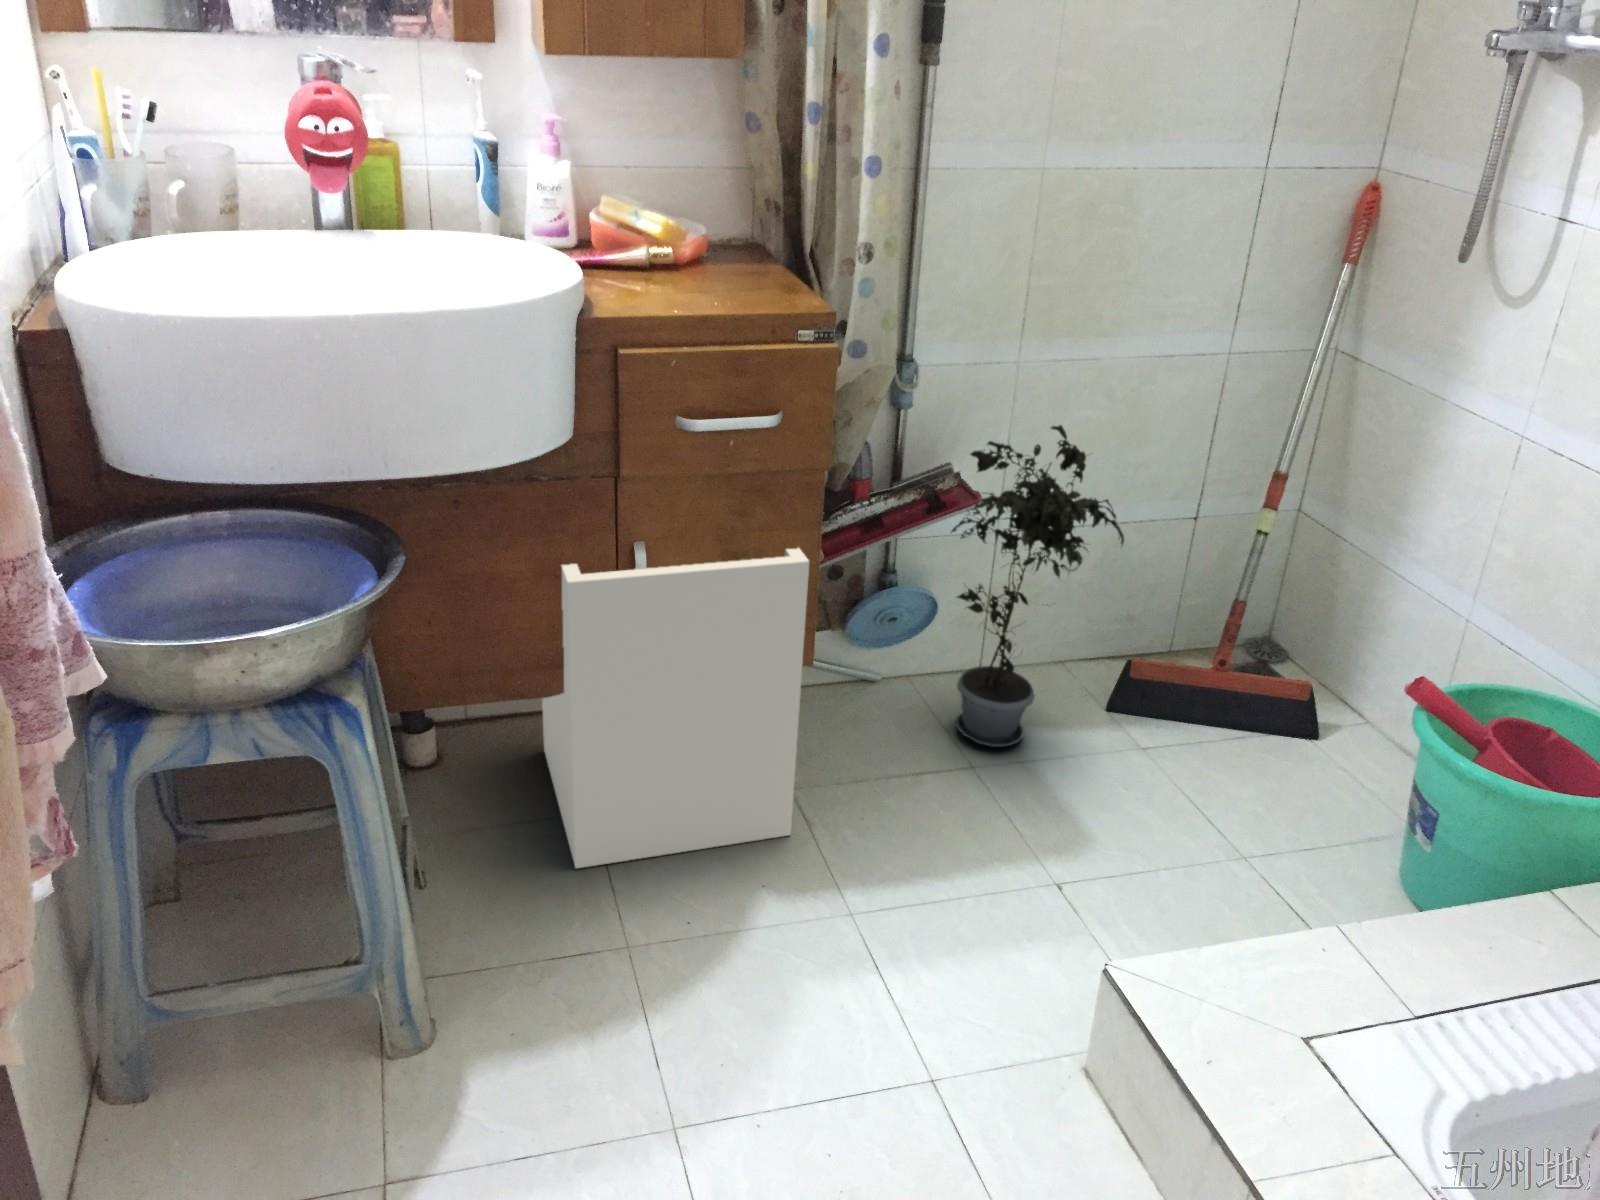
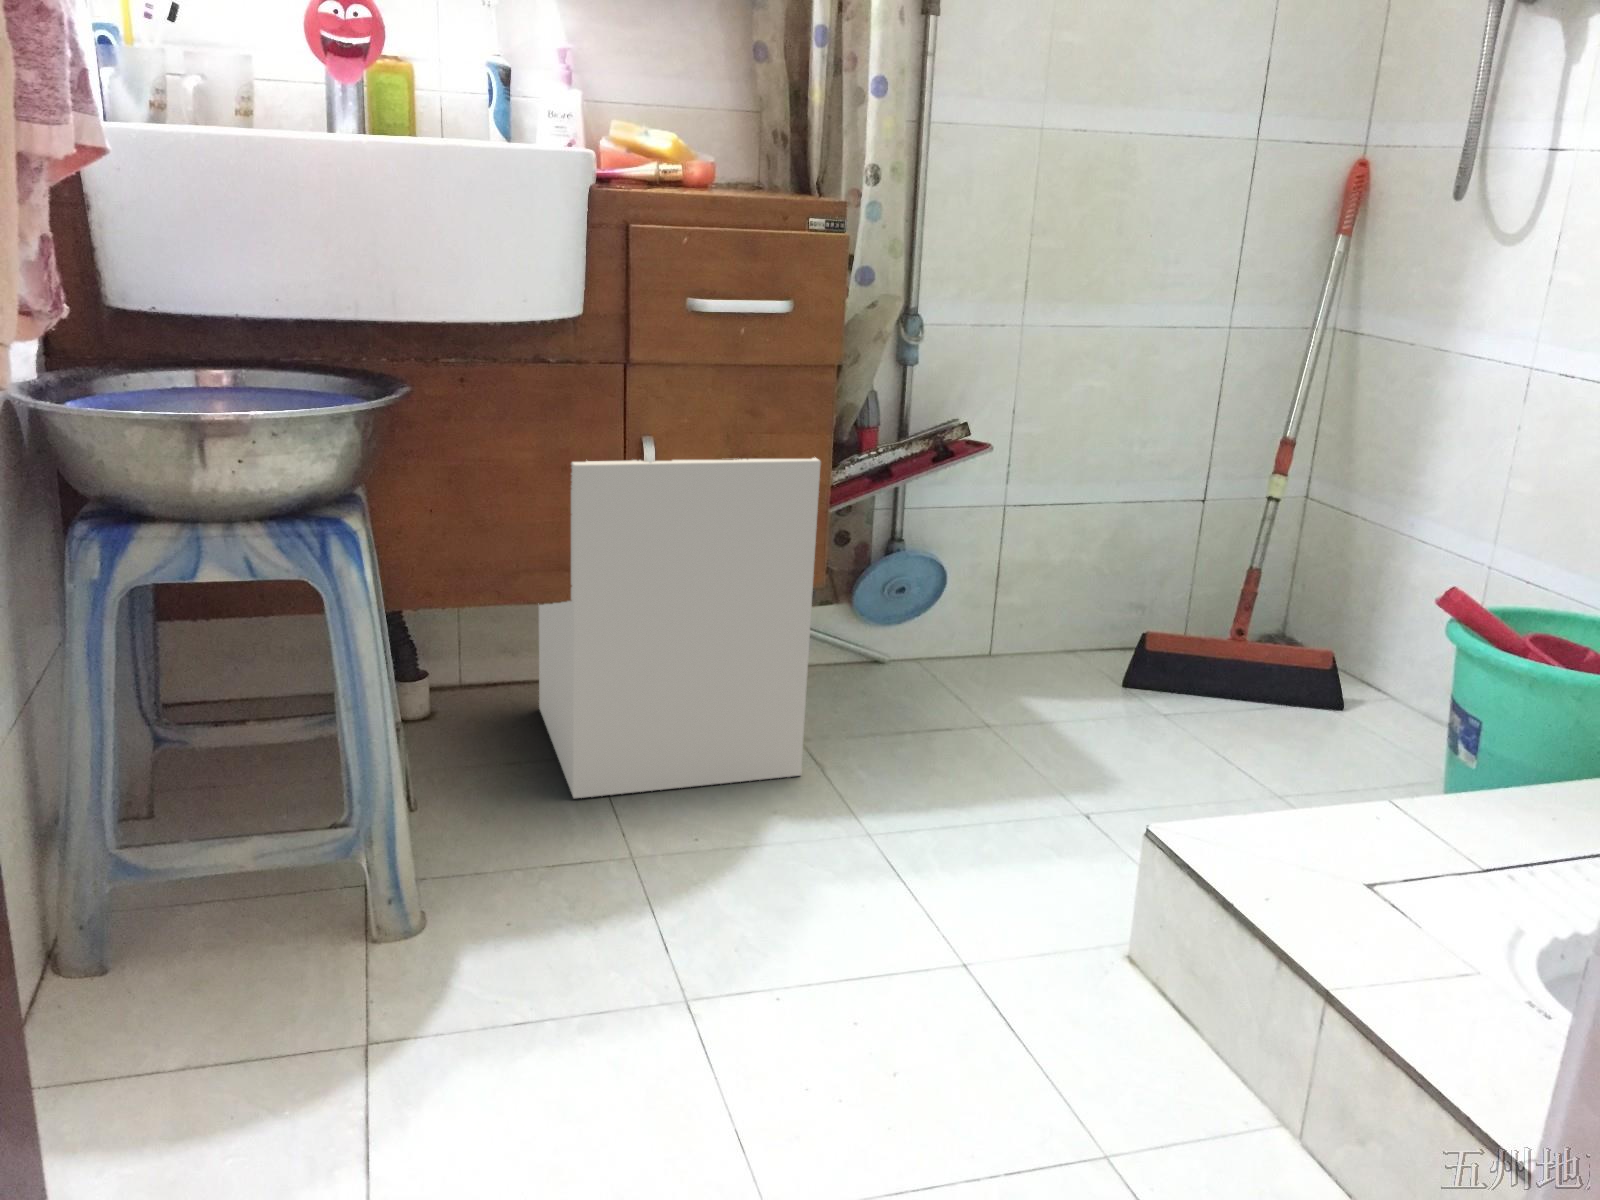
potted plant: present [951,425,1124,747] -> none [959,367,1138,712]

